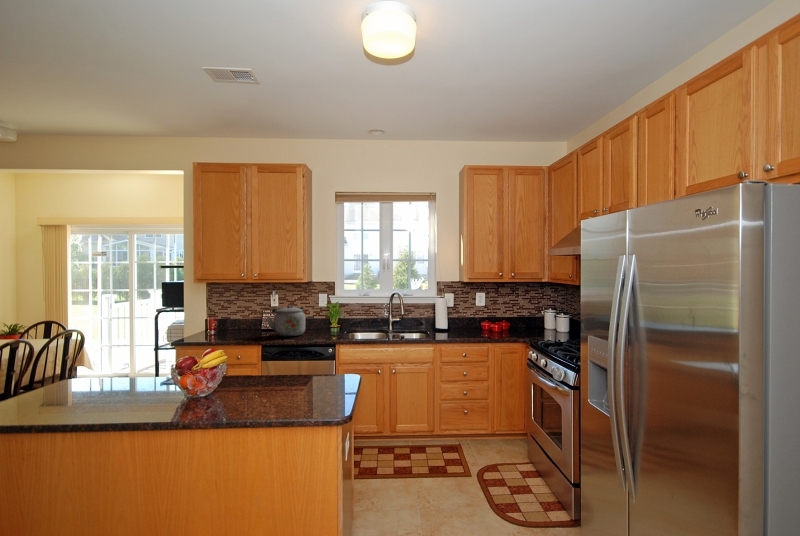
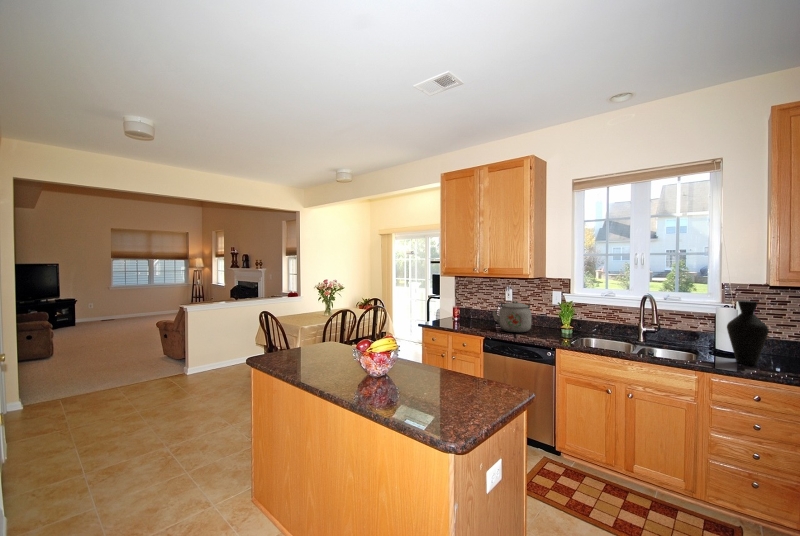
vase: none [446,292,466,334] -> present [727,301,769,365]

